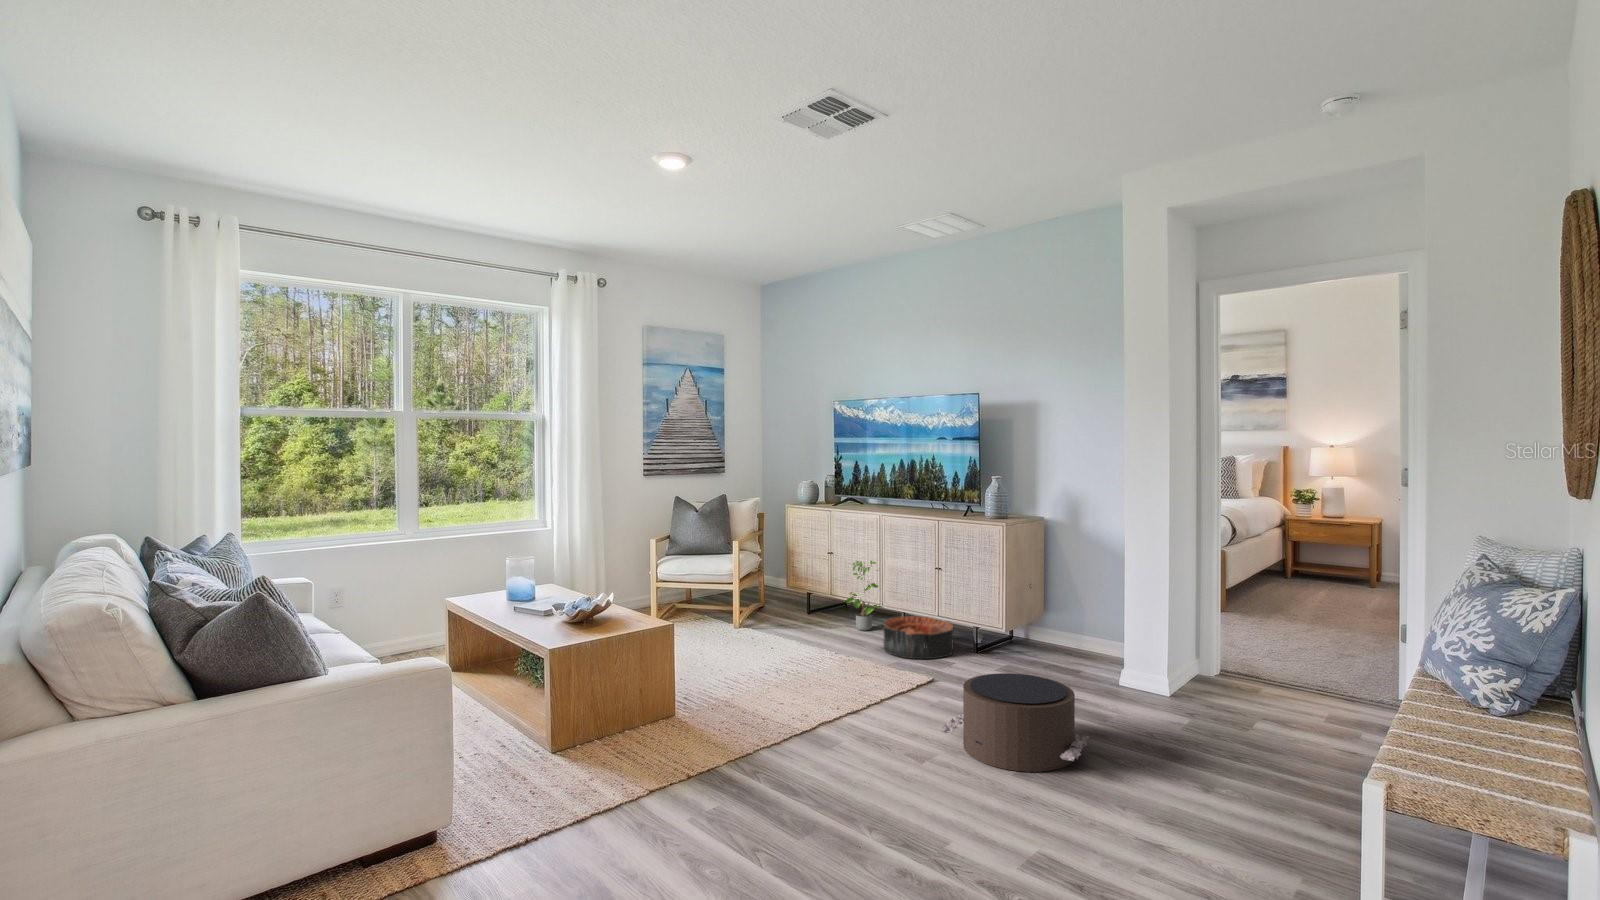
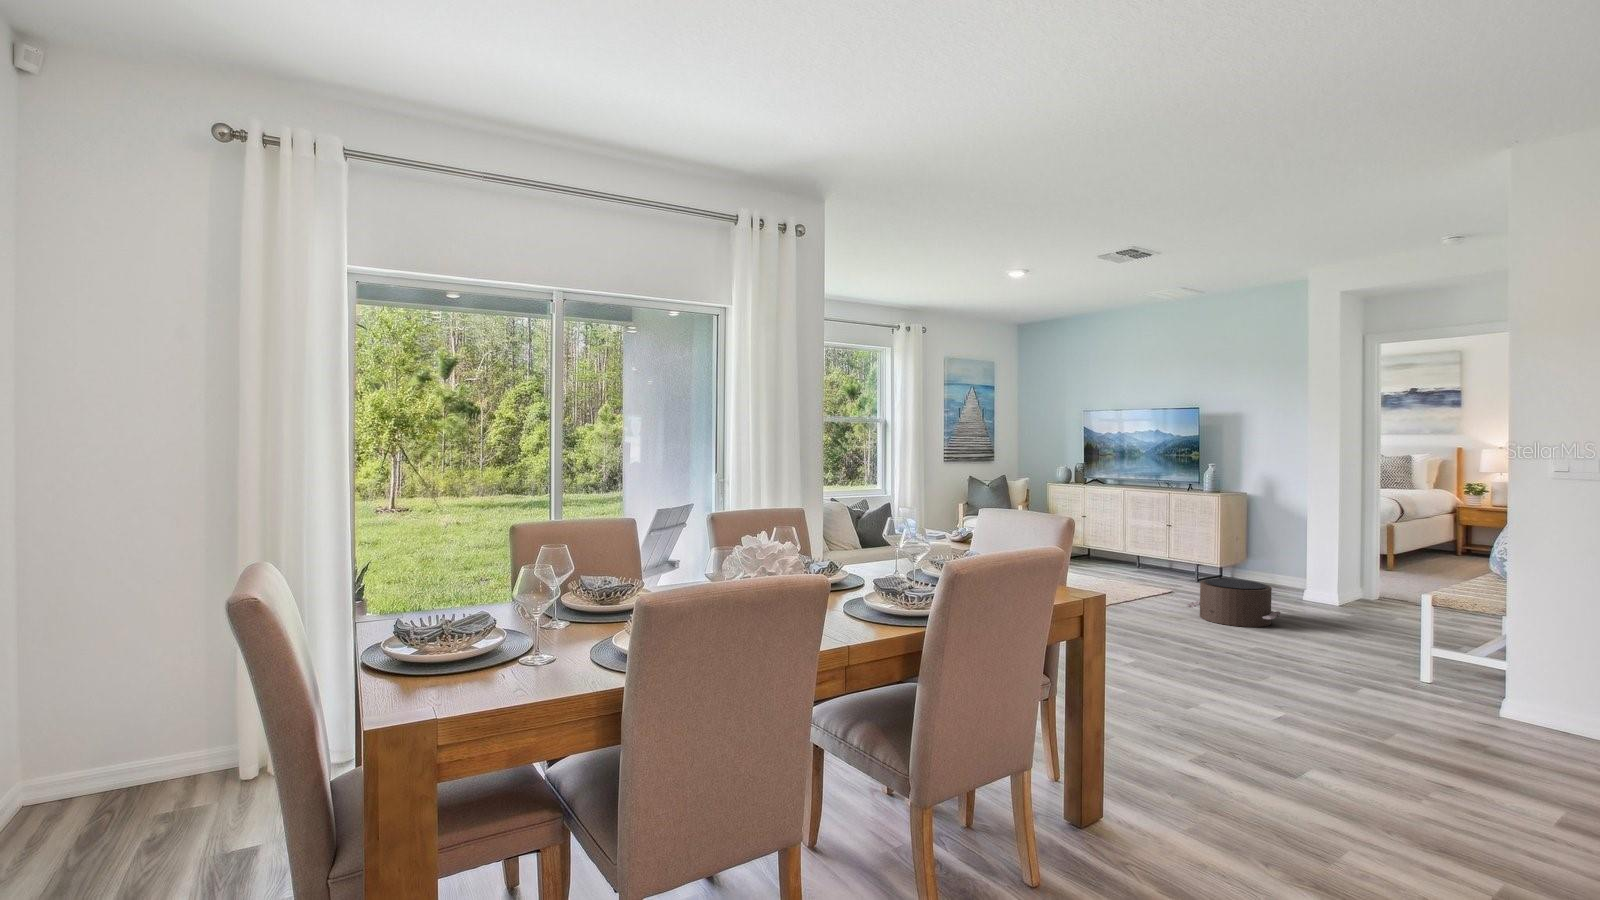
potted plant: present [846,561,883,631] -> none [1097,520,1127,570]
basket: present [884,616,953,659] -> none [1129,559,1180,584]

